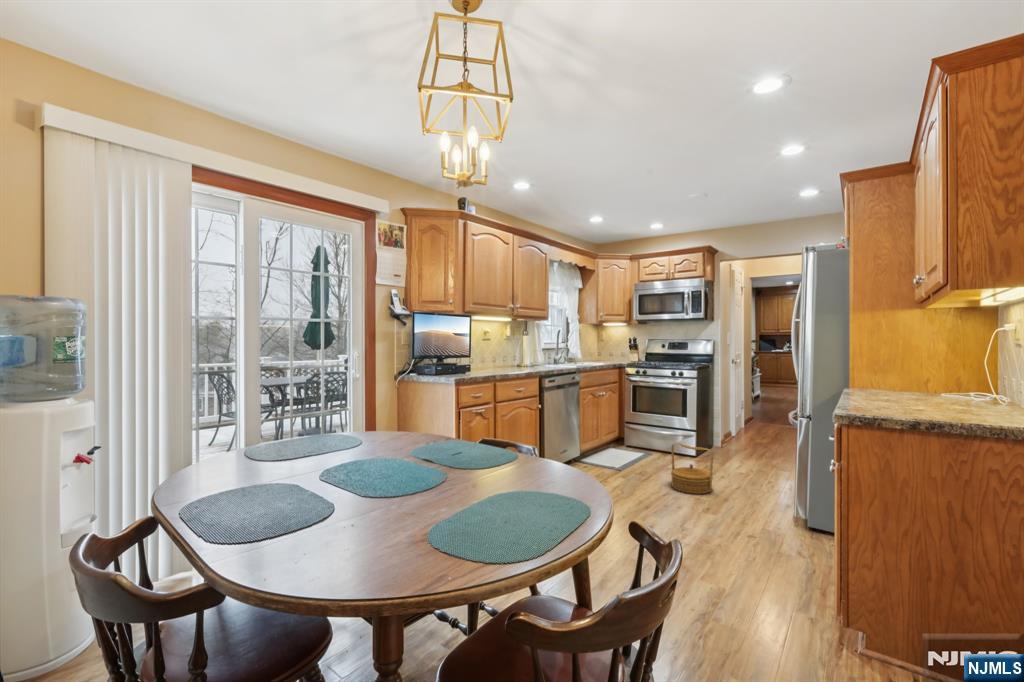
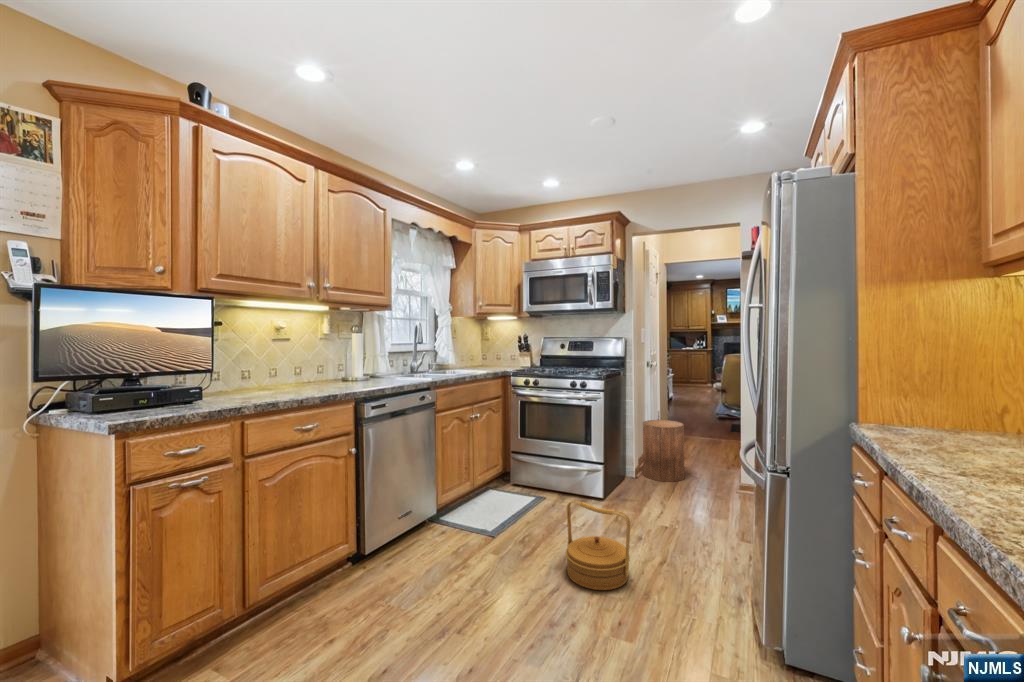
stool: none [727,404,761,450] -> present [643,420,684,482]

